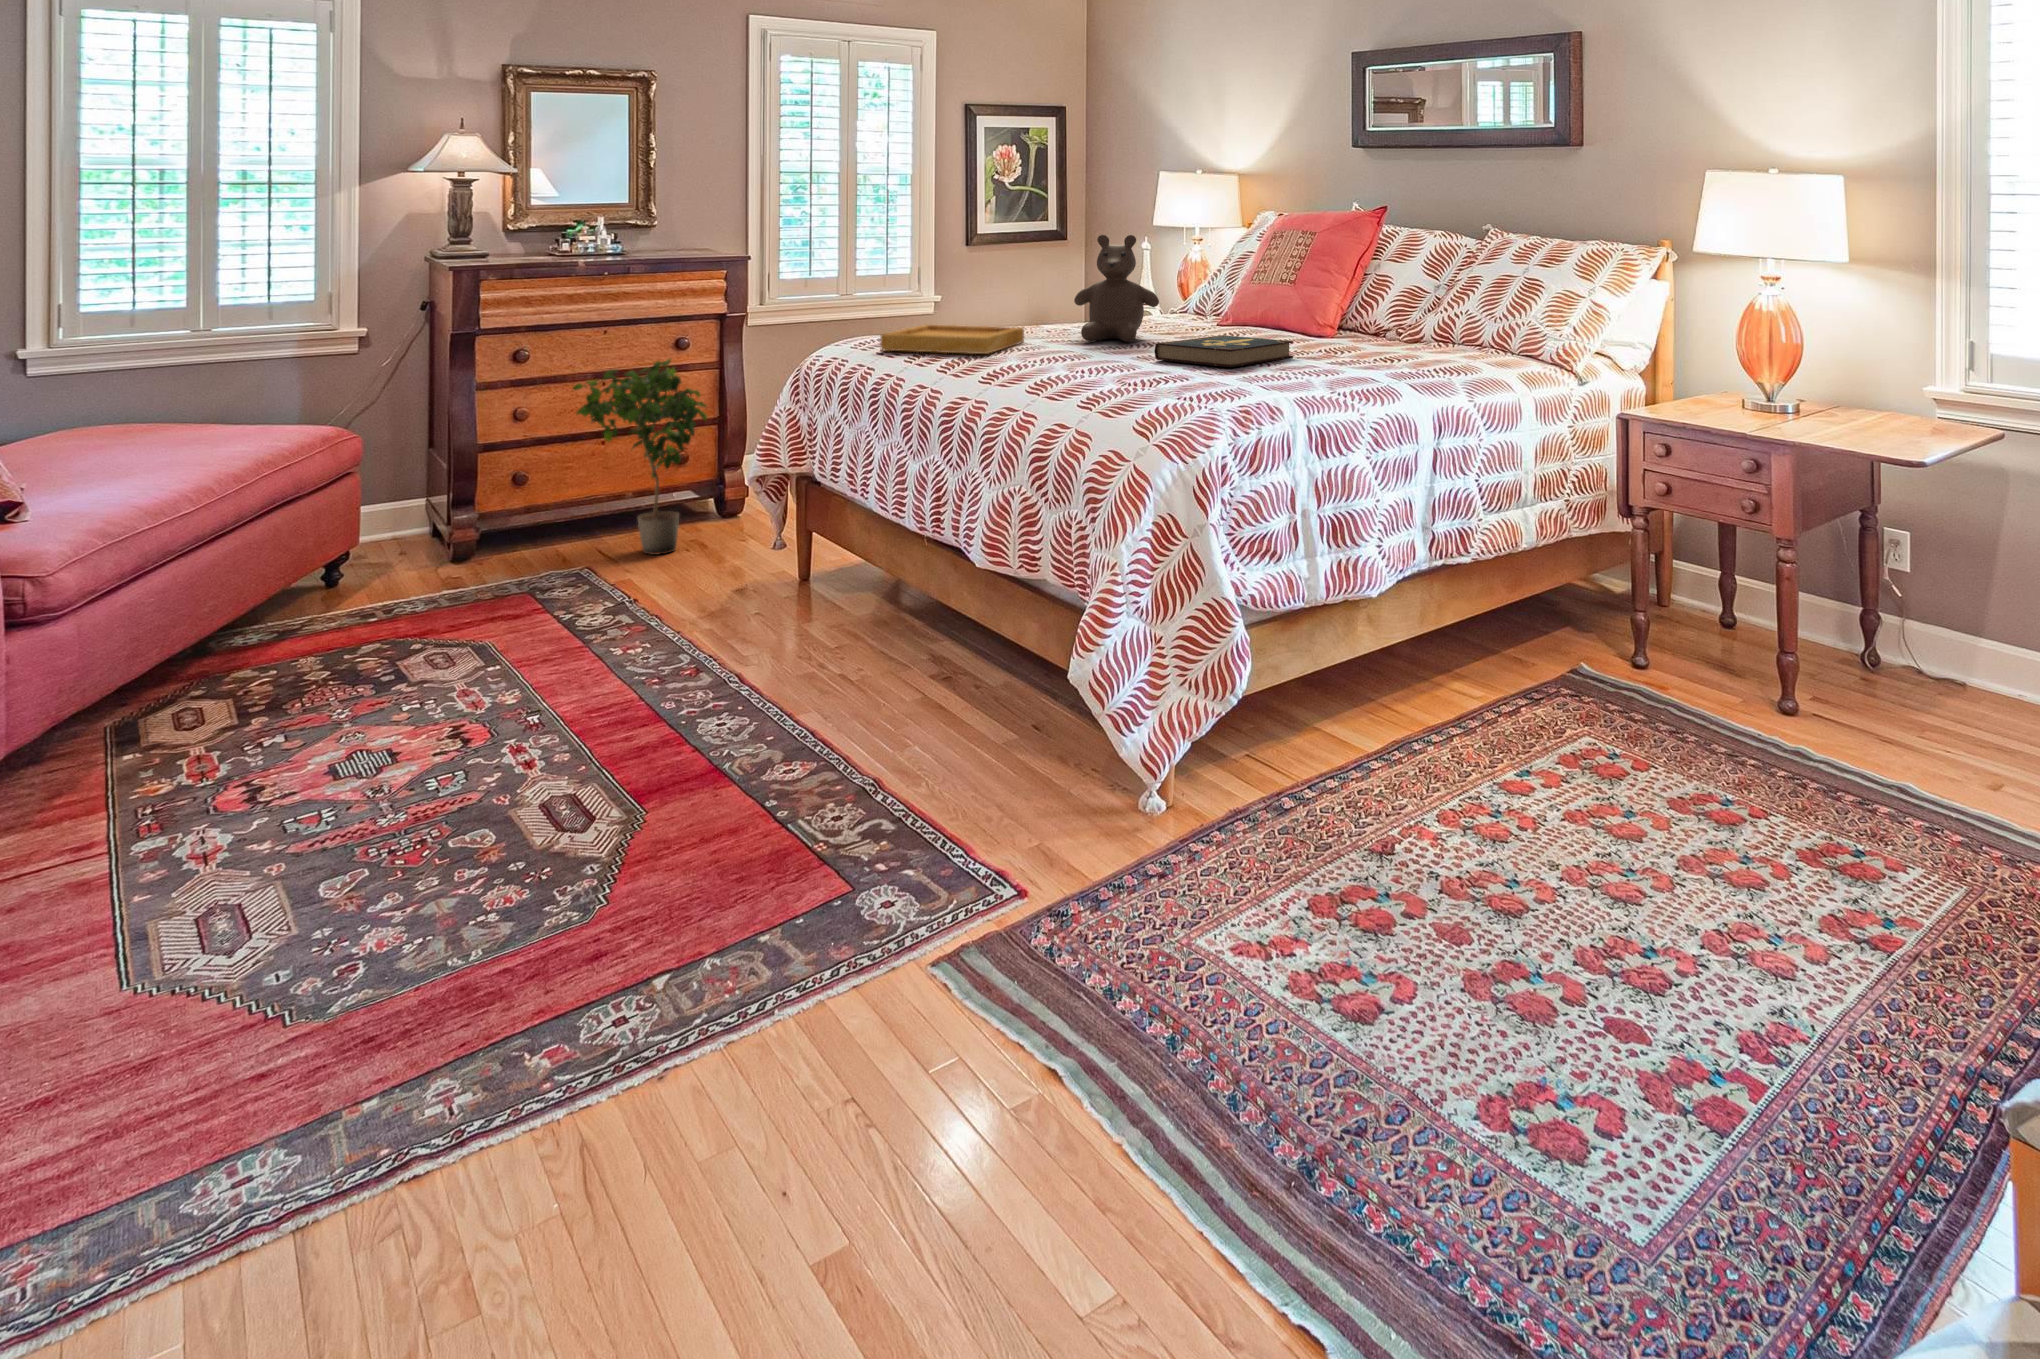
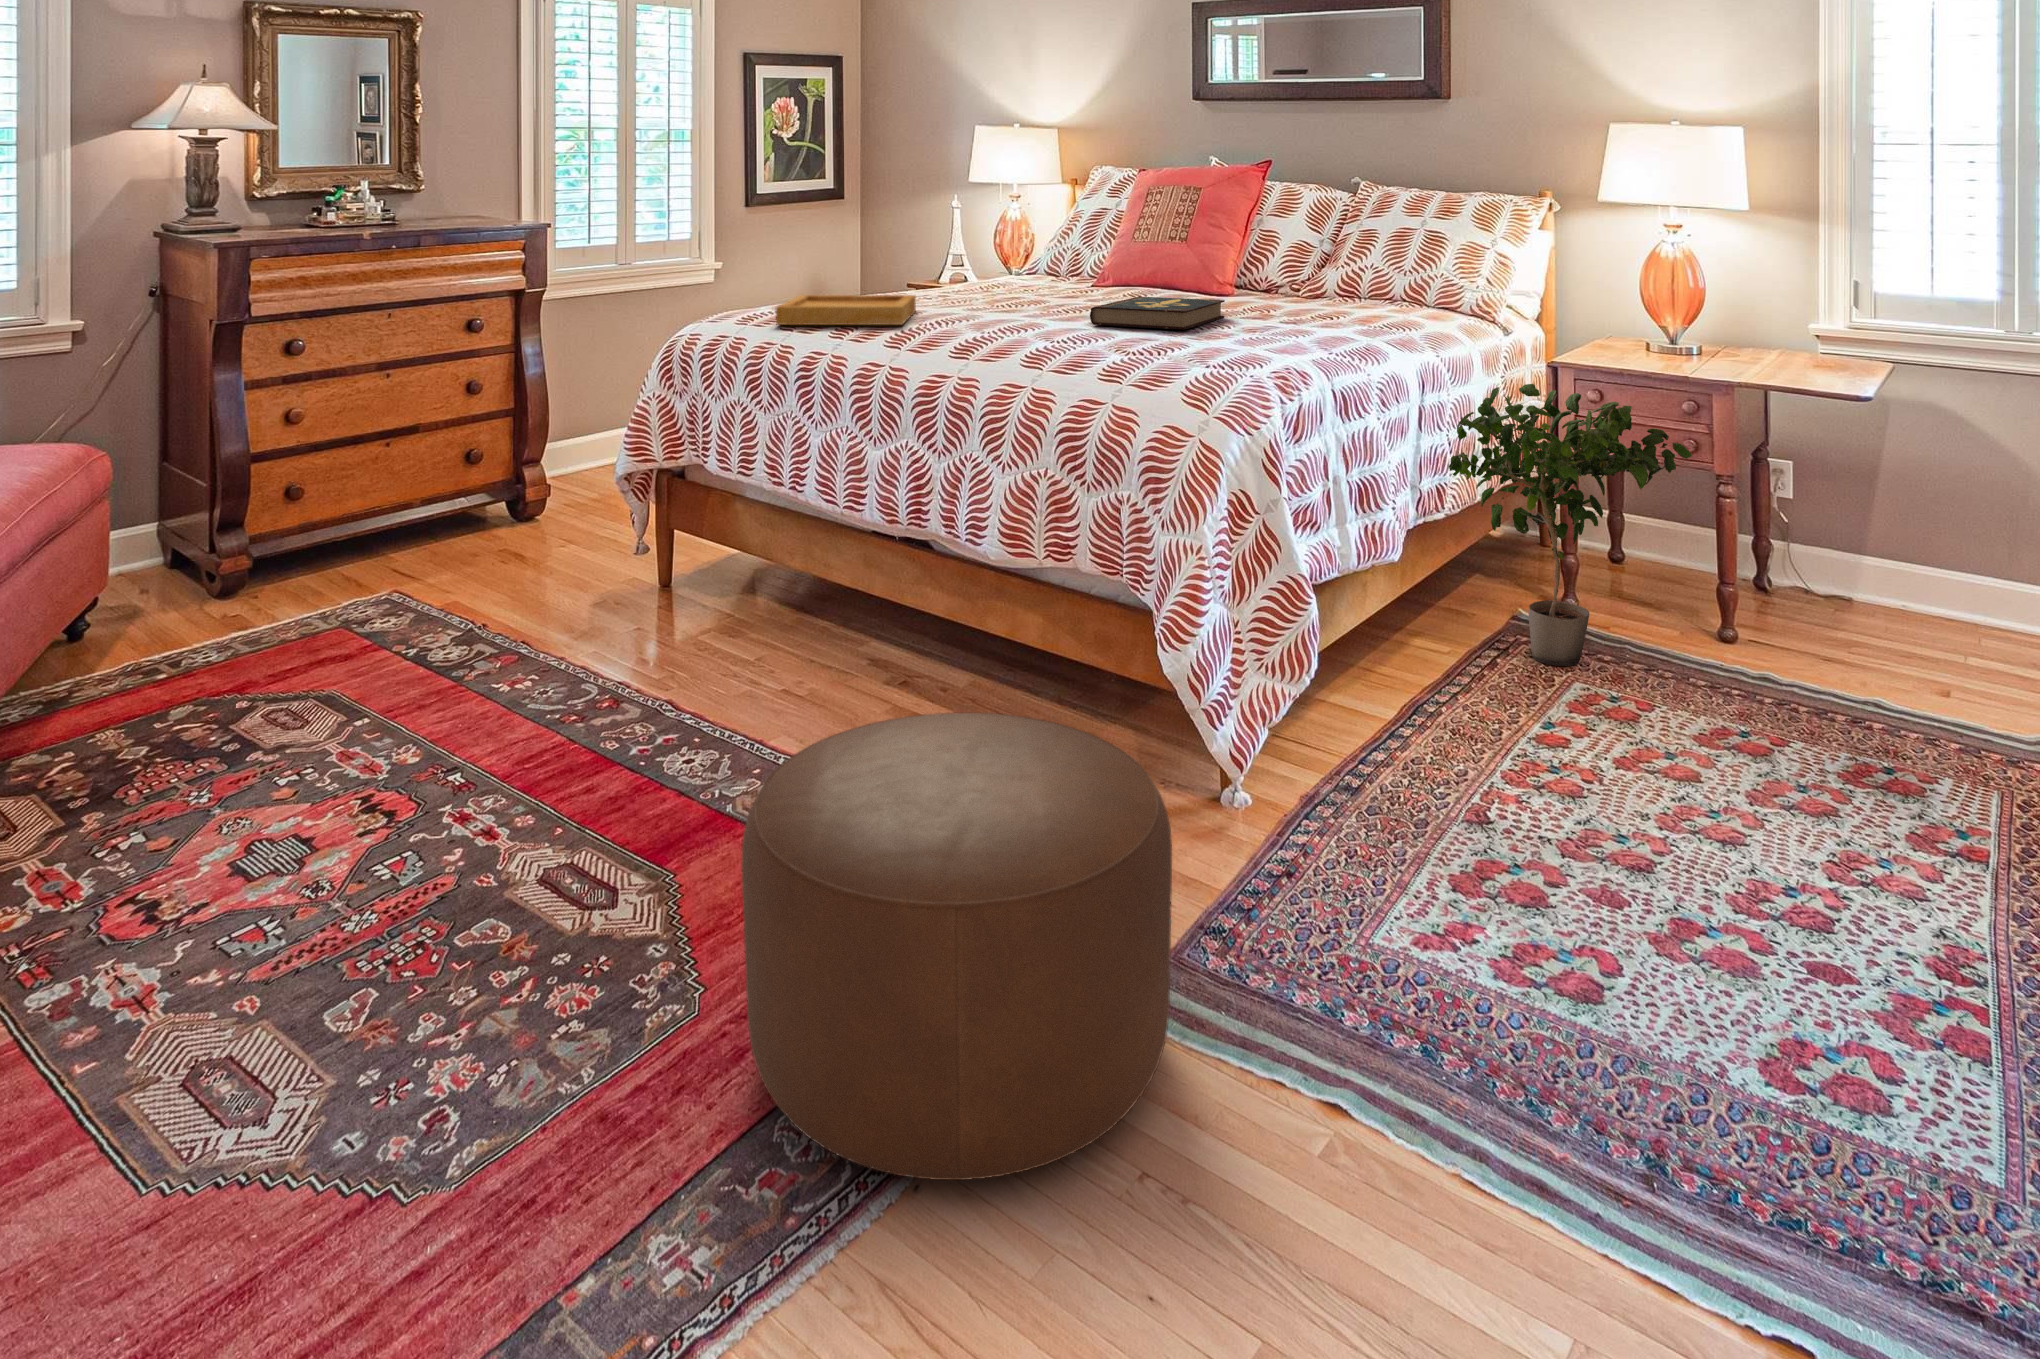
teddy bear: present [1074,235,1159,342] -> none [961,191,1054,307]
potted plant: present [573,359,707,555] -> present [1449,384,1691,666]
ottoman: none [570,685,945,1063] -> present [741,713,1172,1180]

